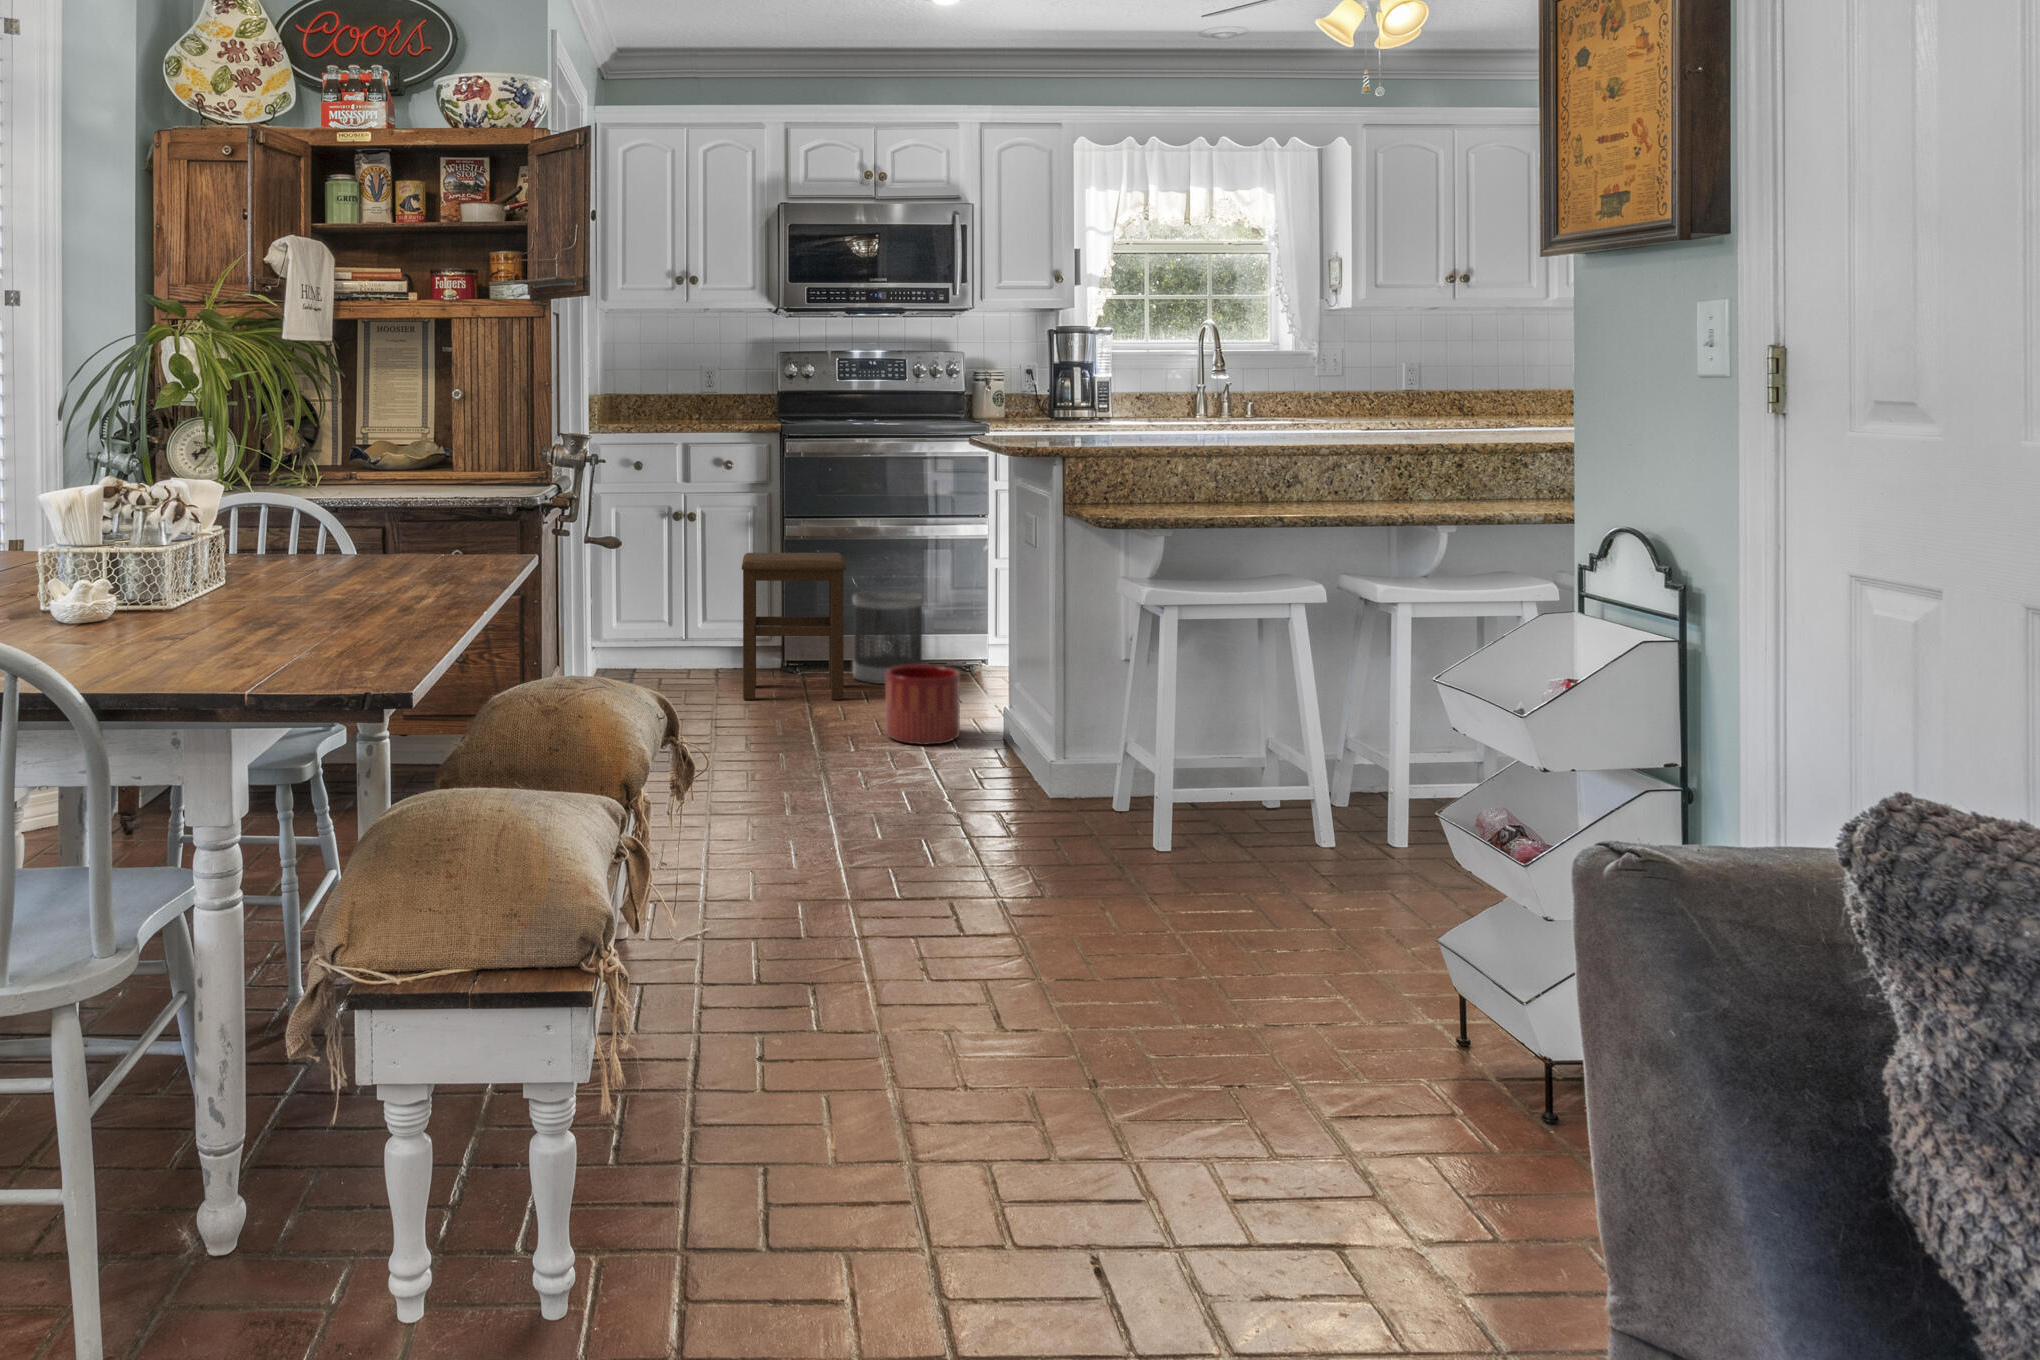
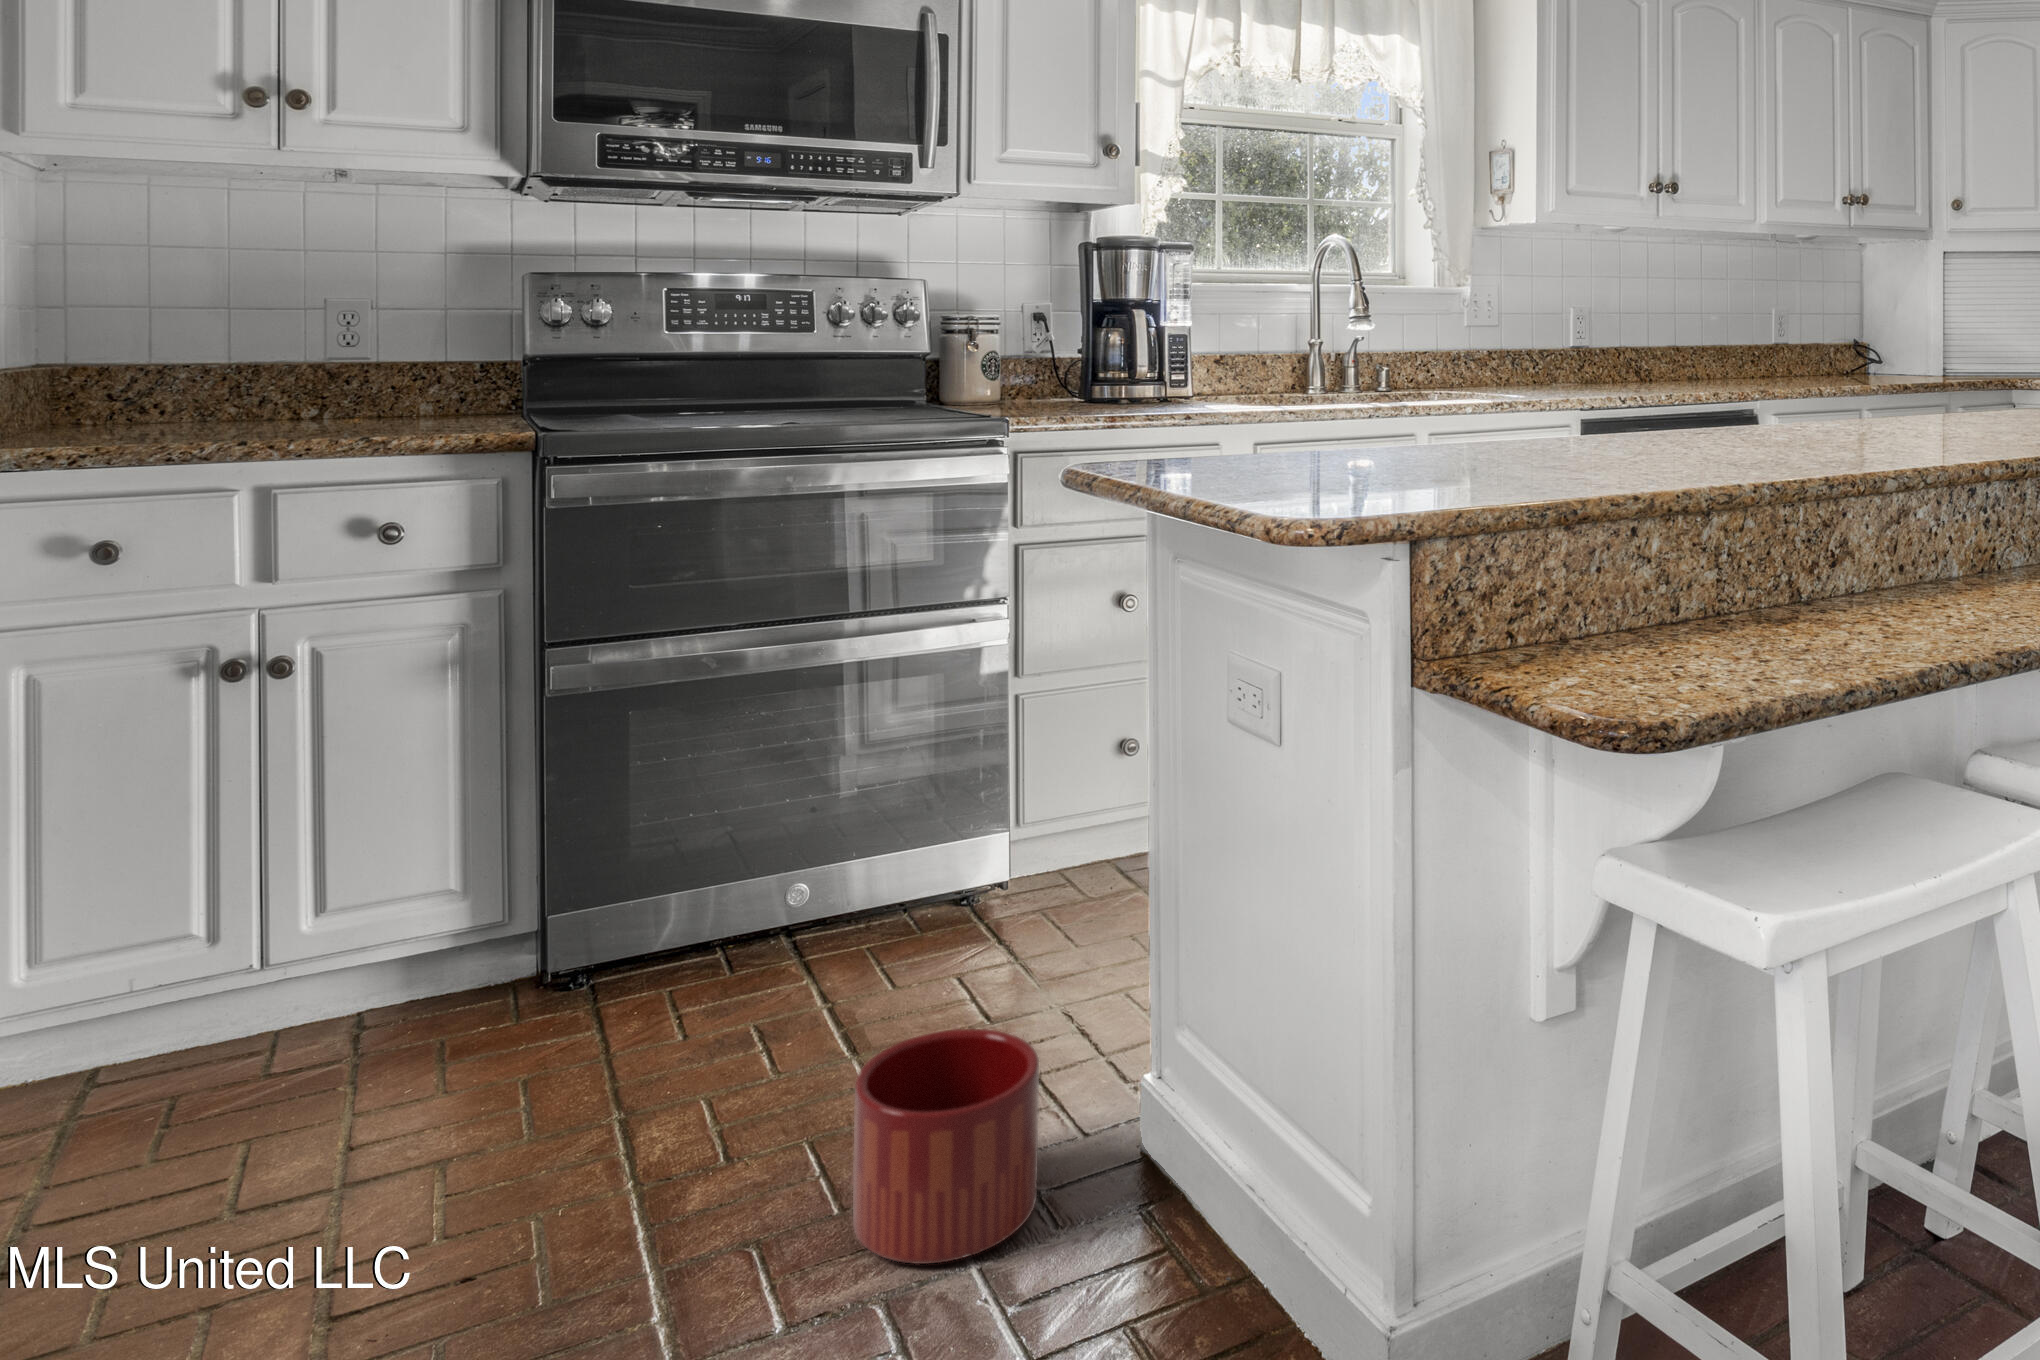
stool: present [742,553,846,700] -> none [433,733,720,1139]
wastebasket: present [853,591,923,684] -> none [714,770,876,991]

